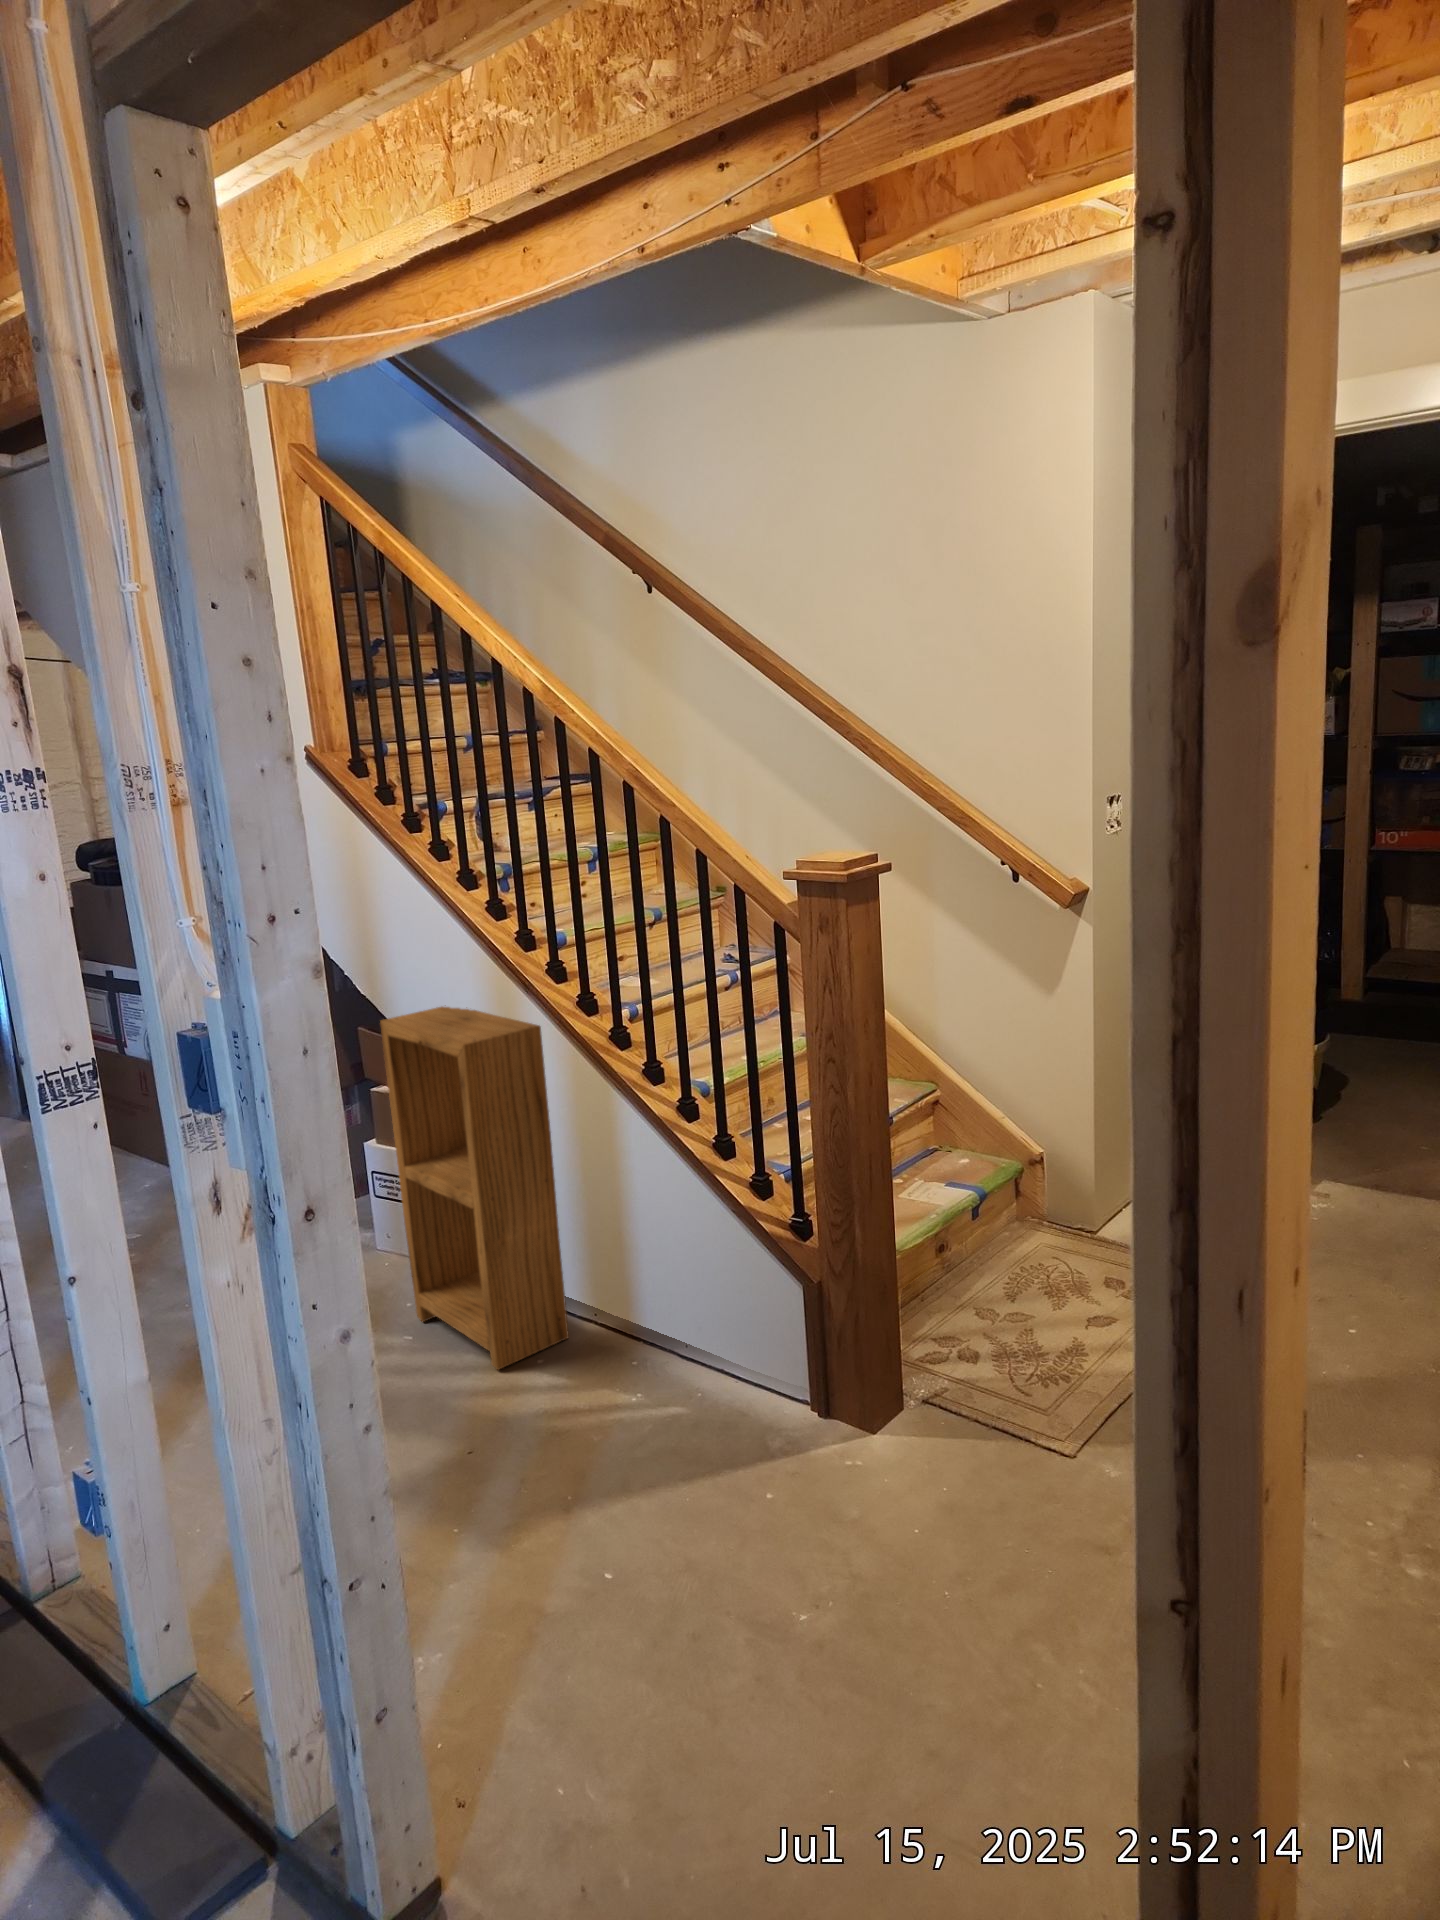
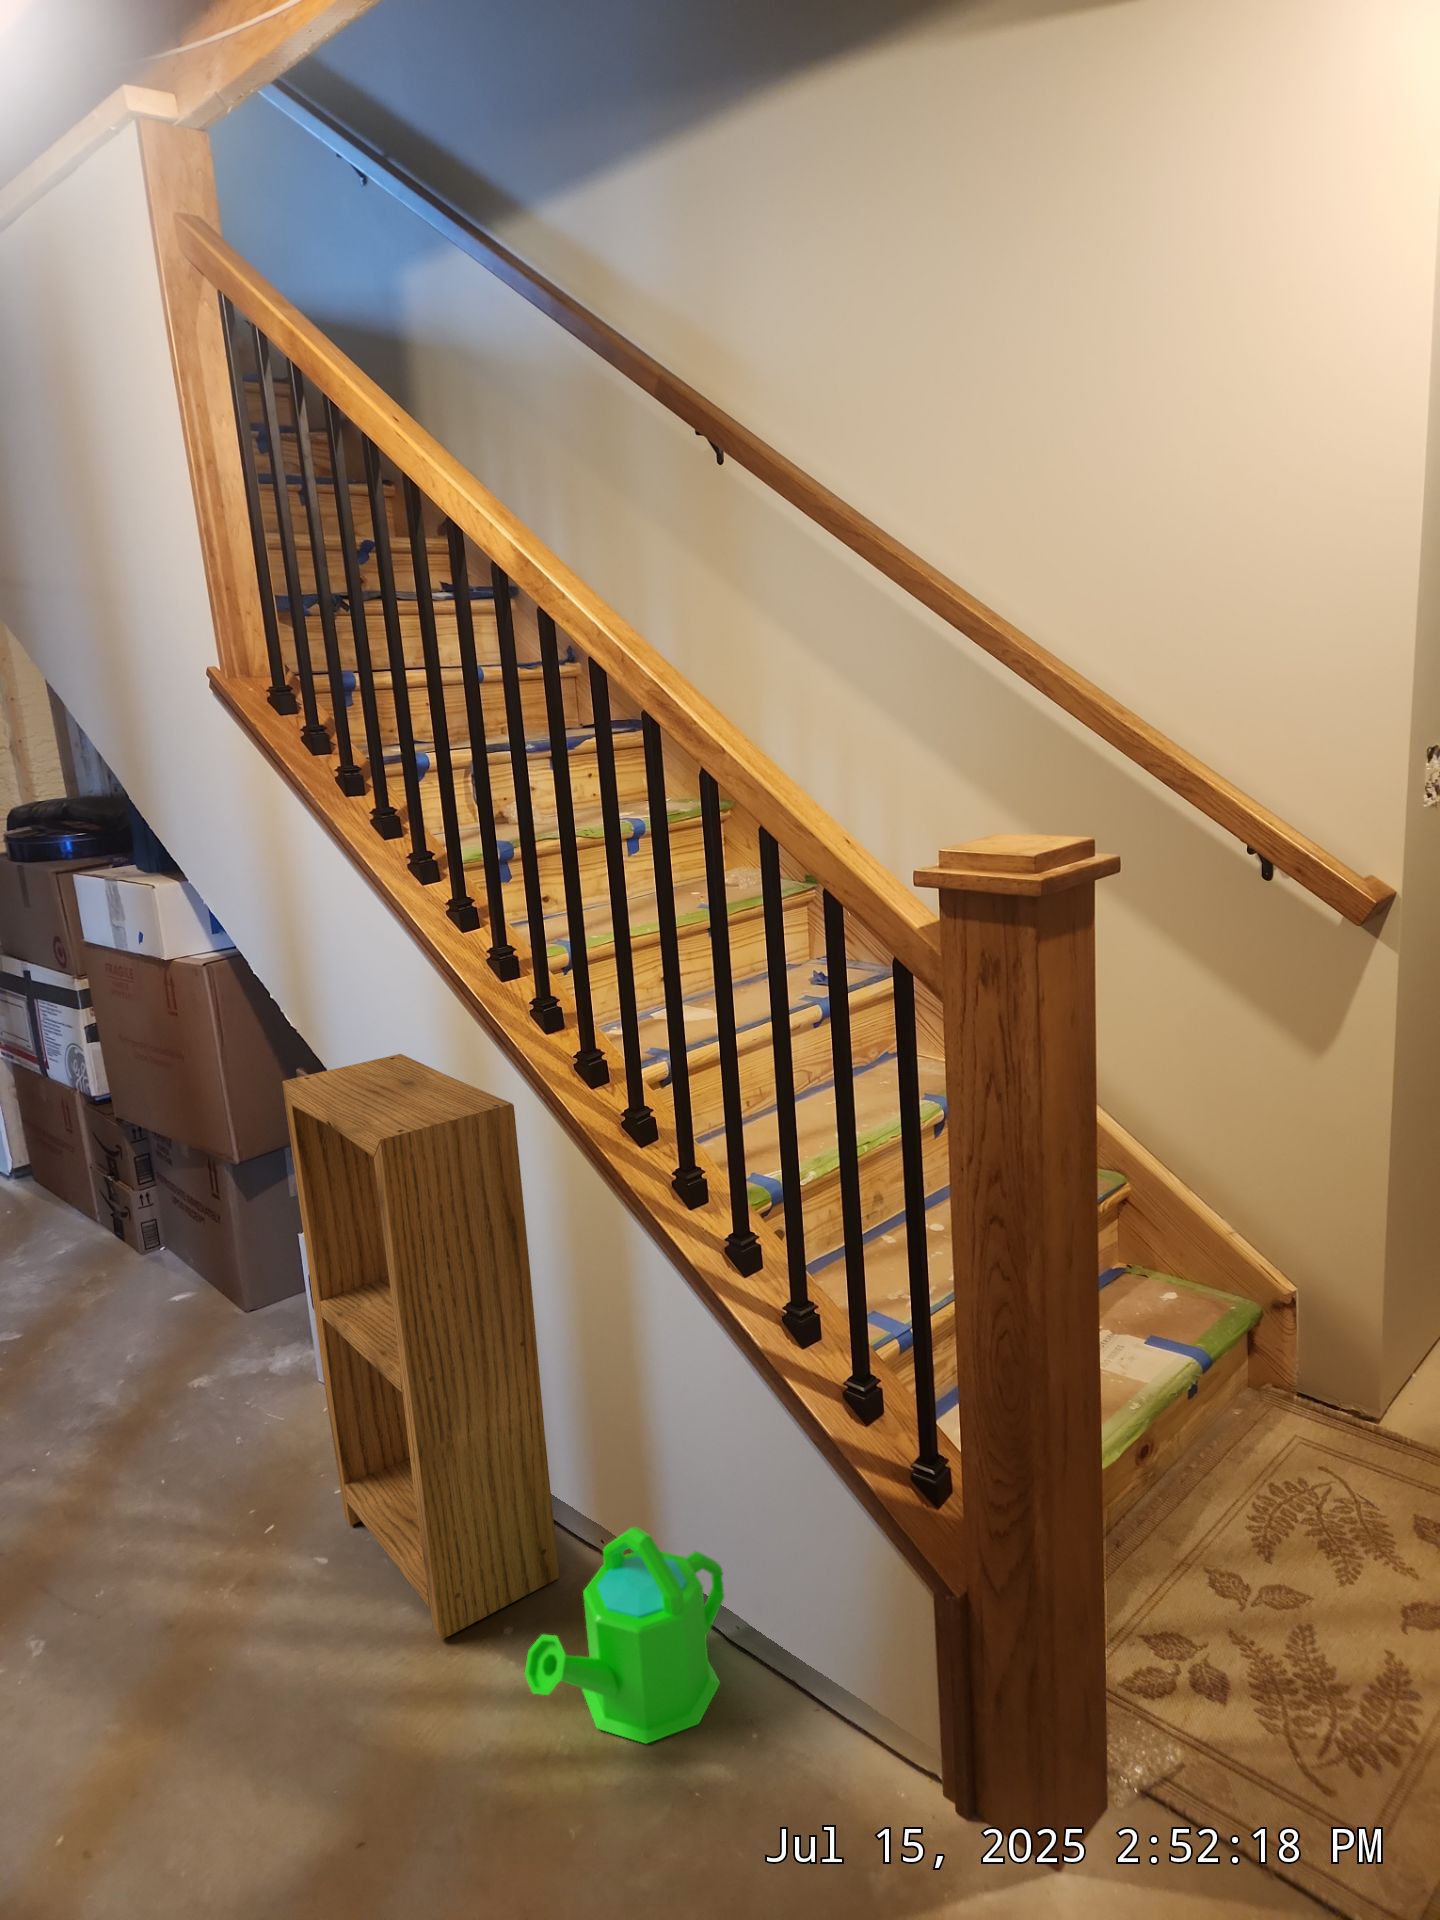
watering can: none [561,1280,681,1405] -> present [525,1527,724,1744]

